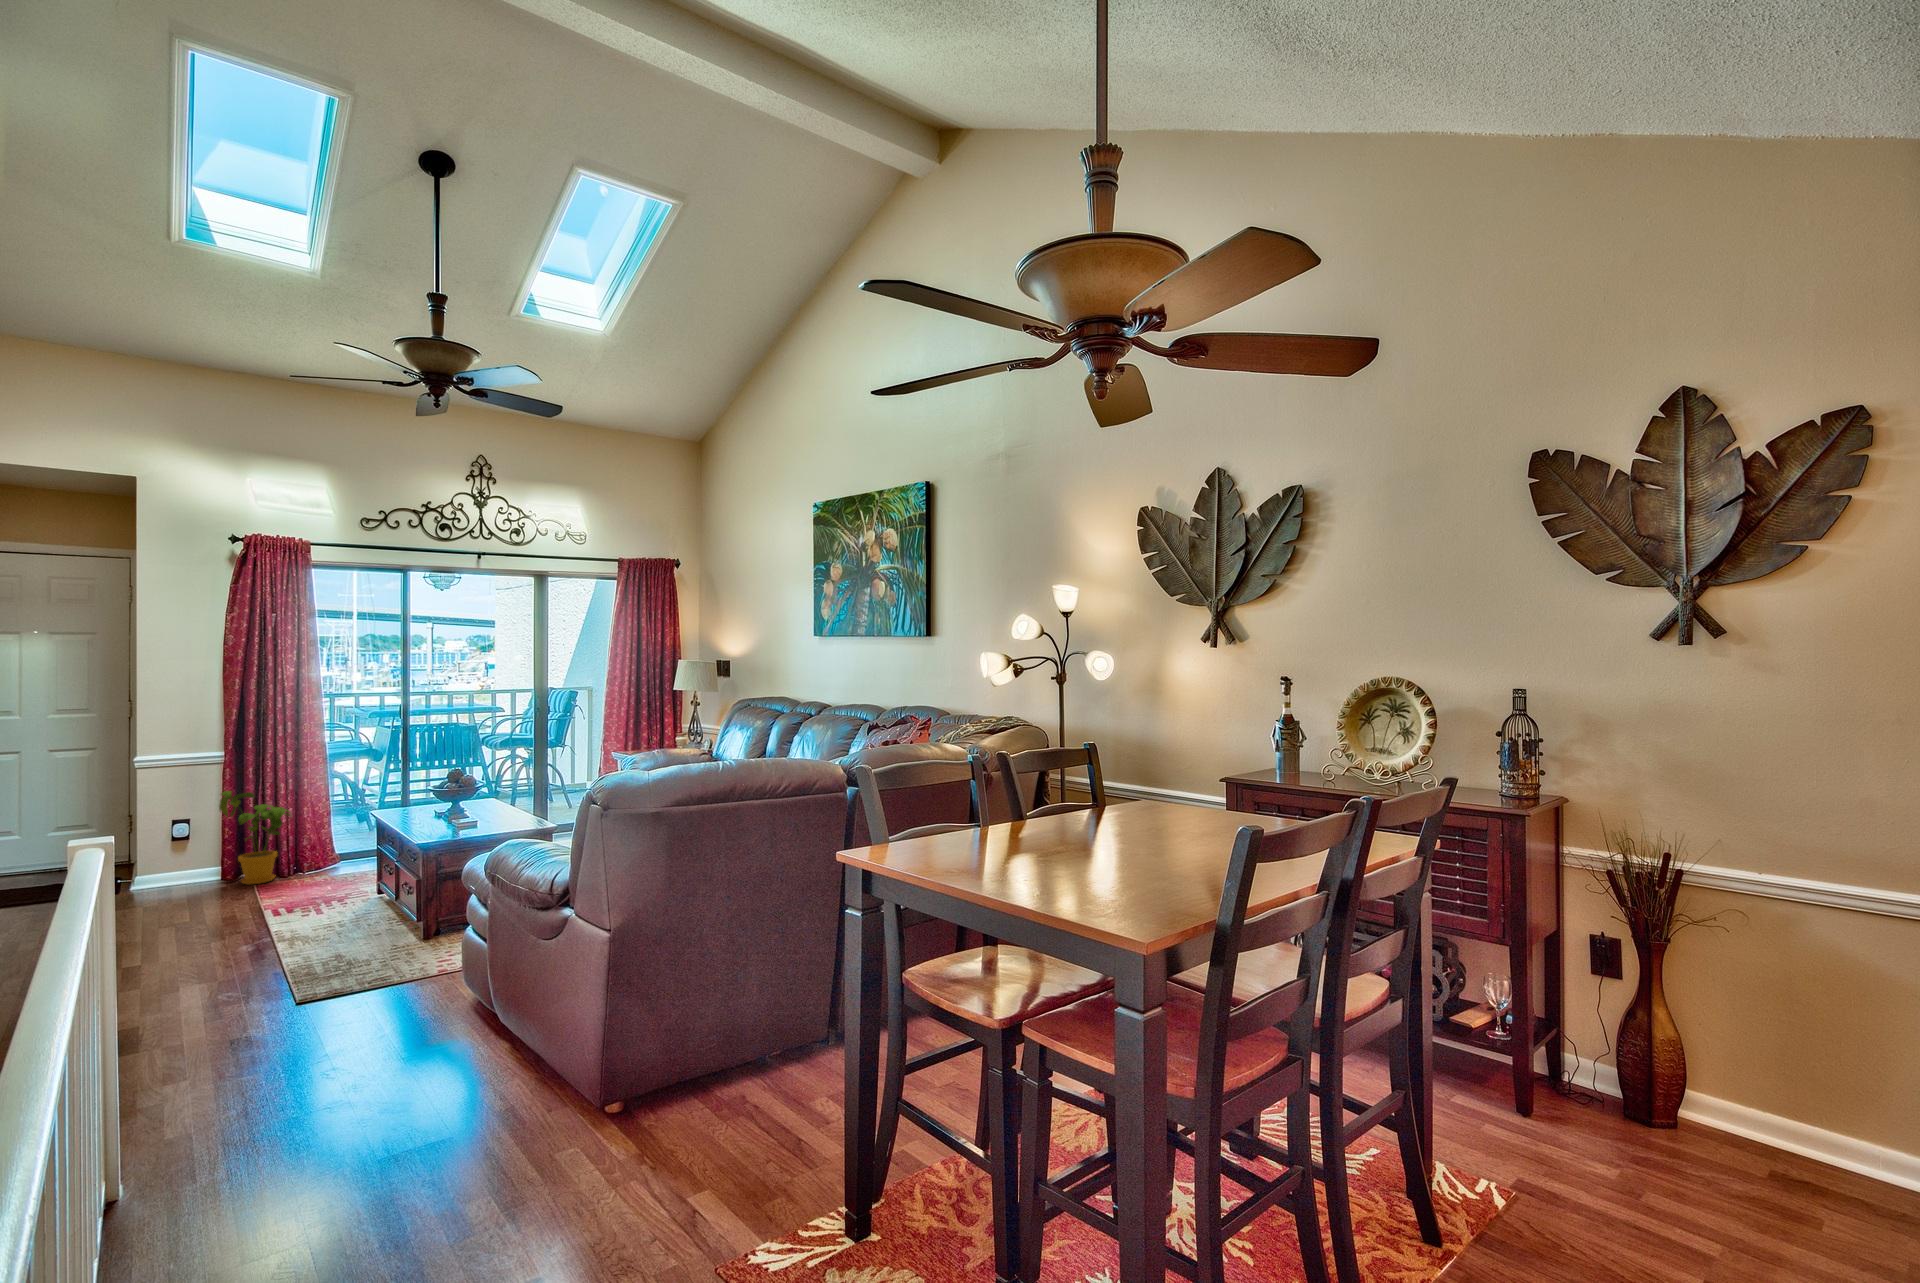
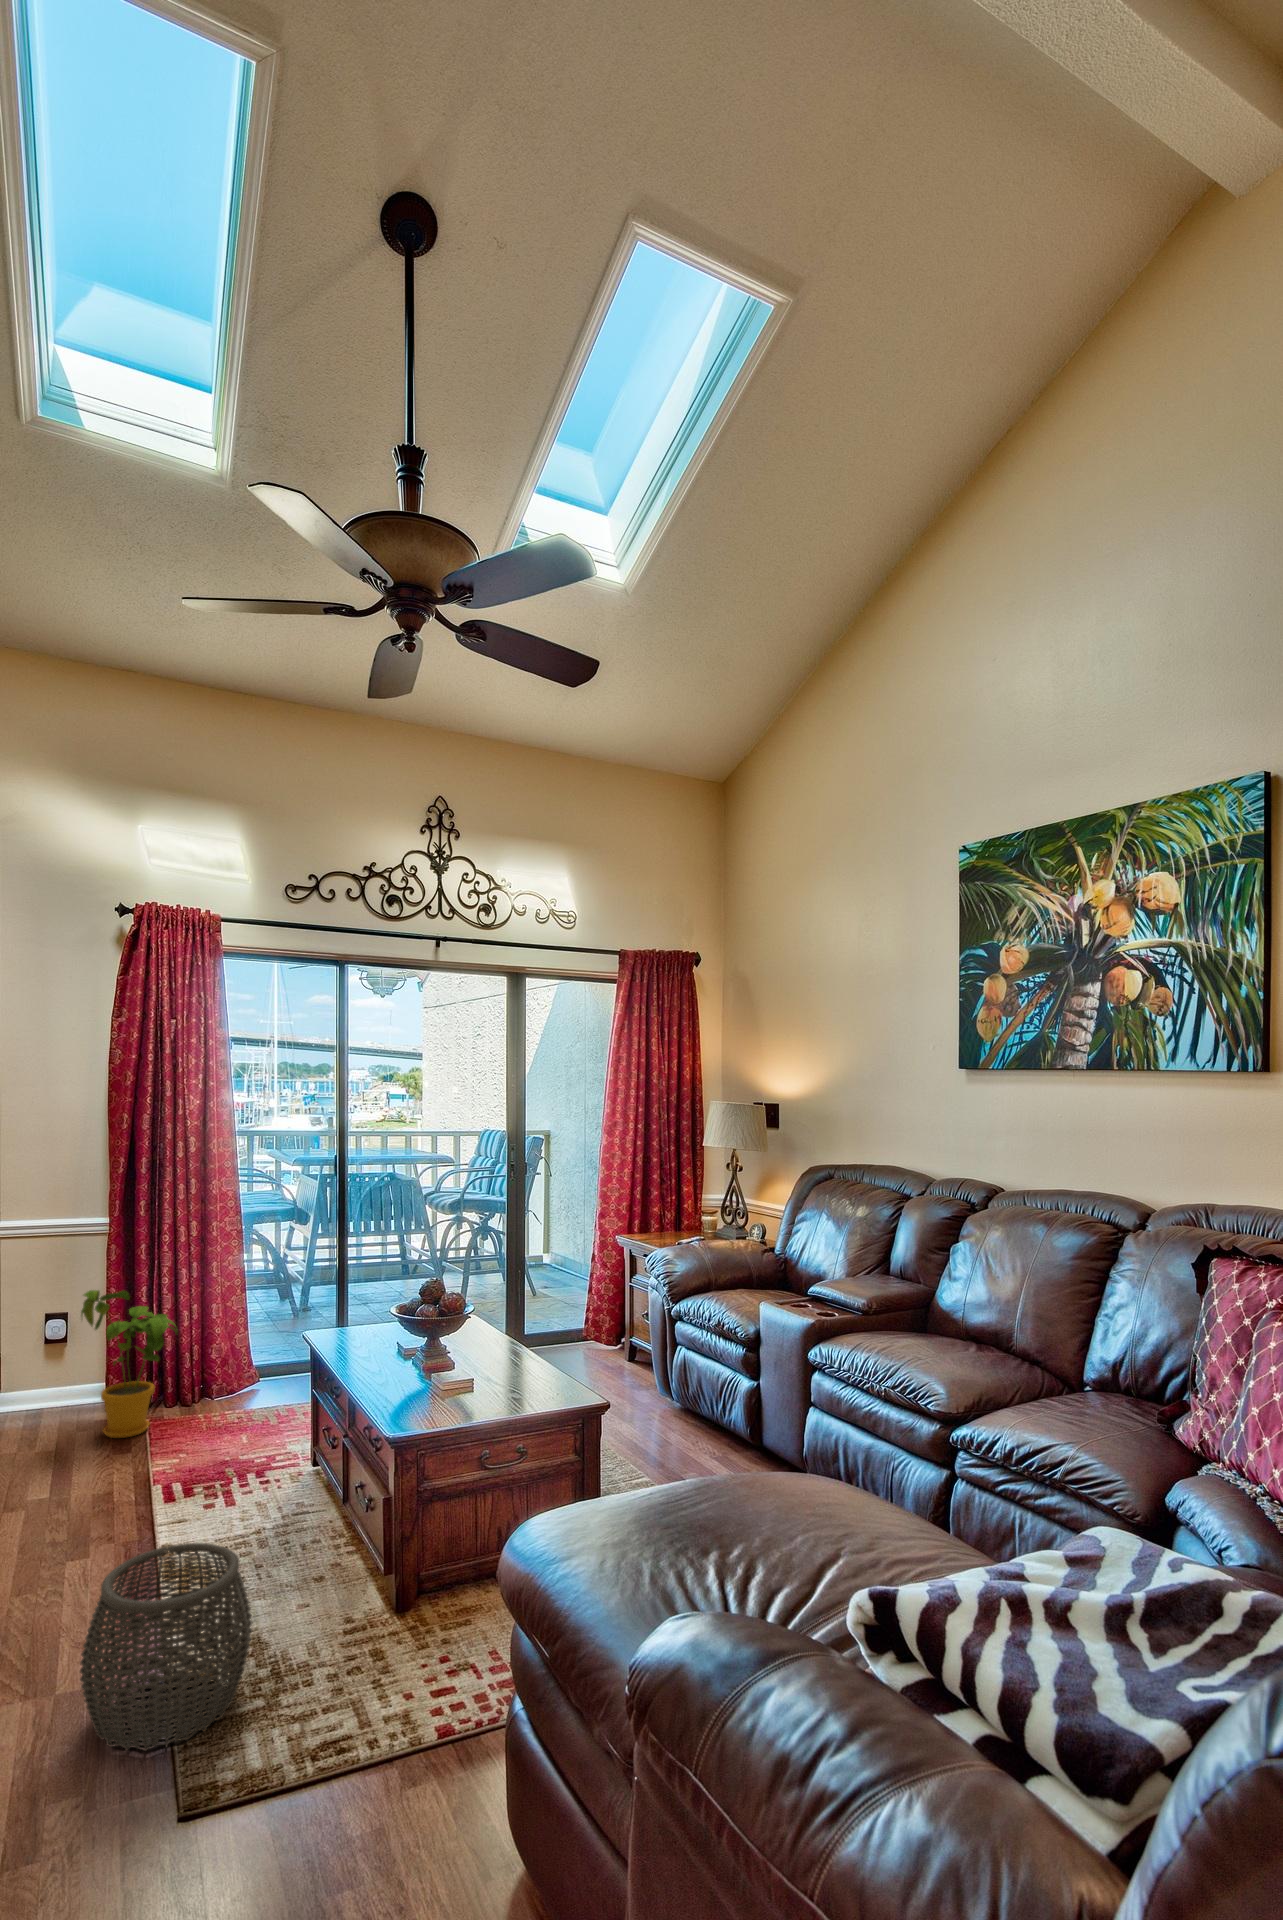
woven basket: none [252,891,352,980] -> present [80,1543,253,1751]

